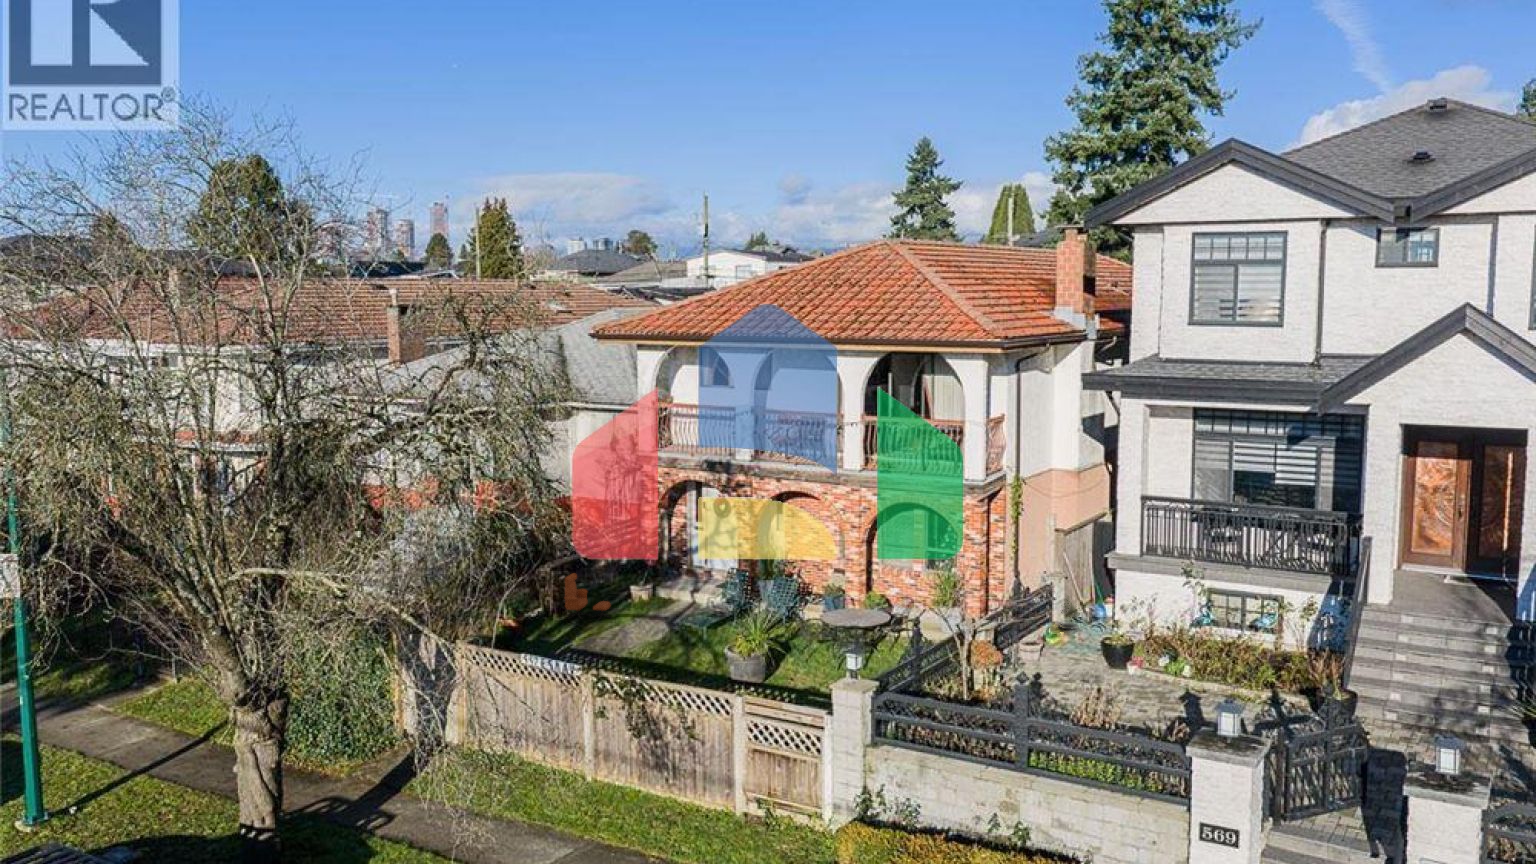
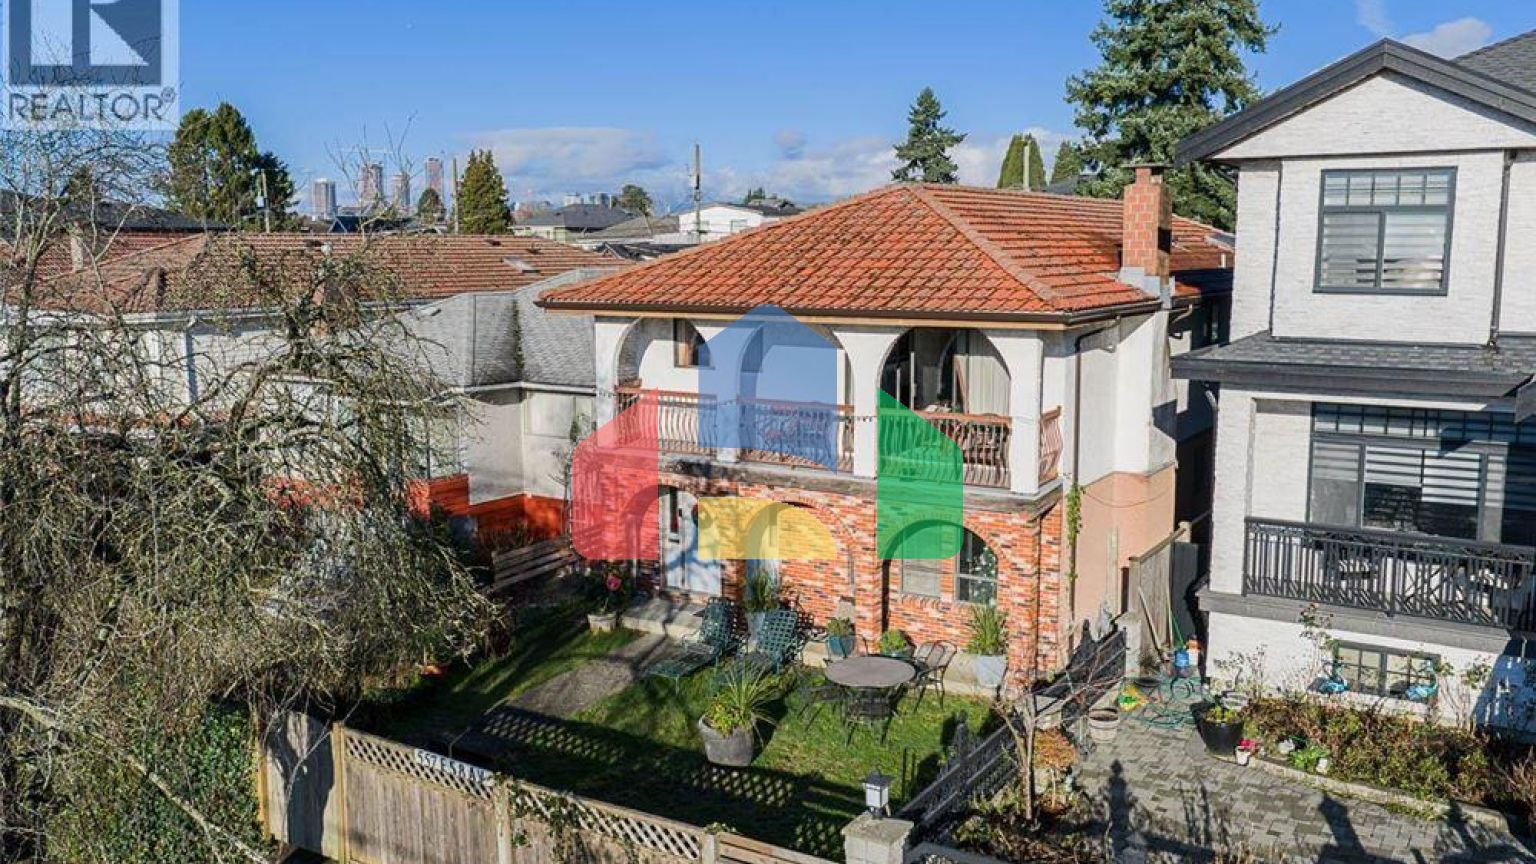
lounge chair: present [565,573,611,619] -> none [499,602,561,664]

